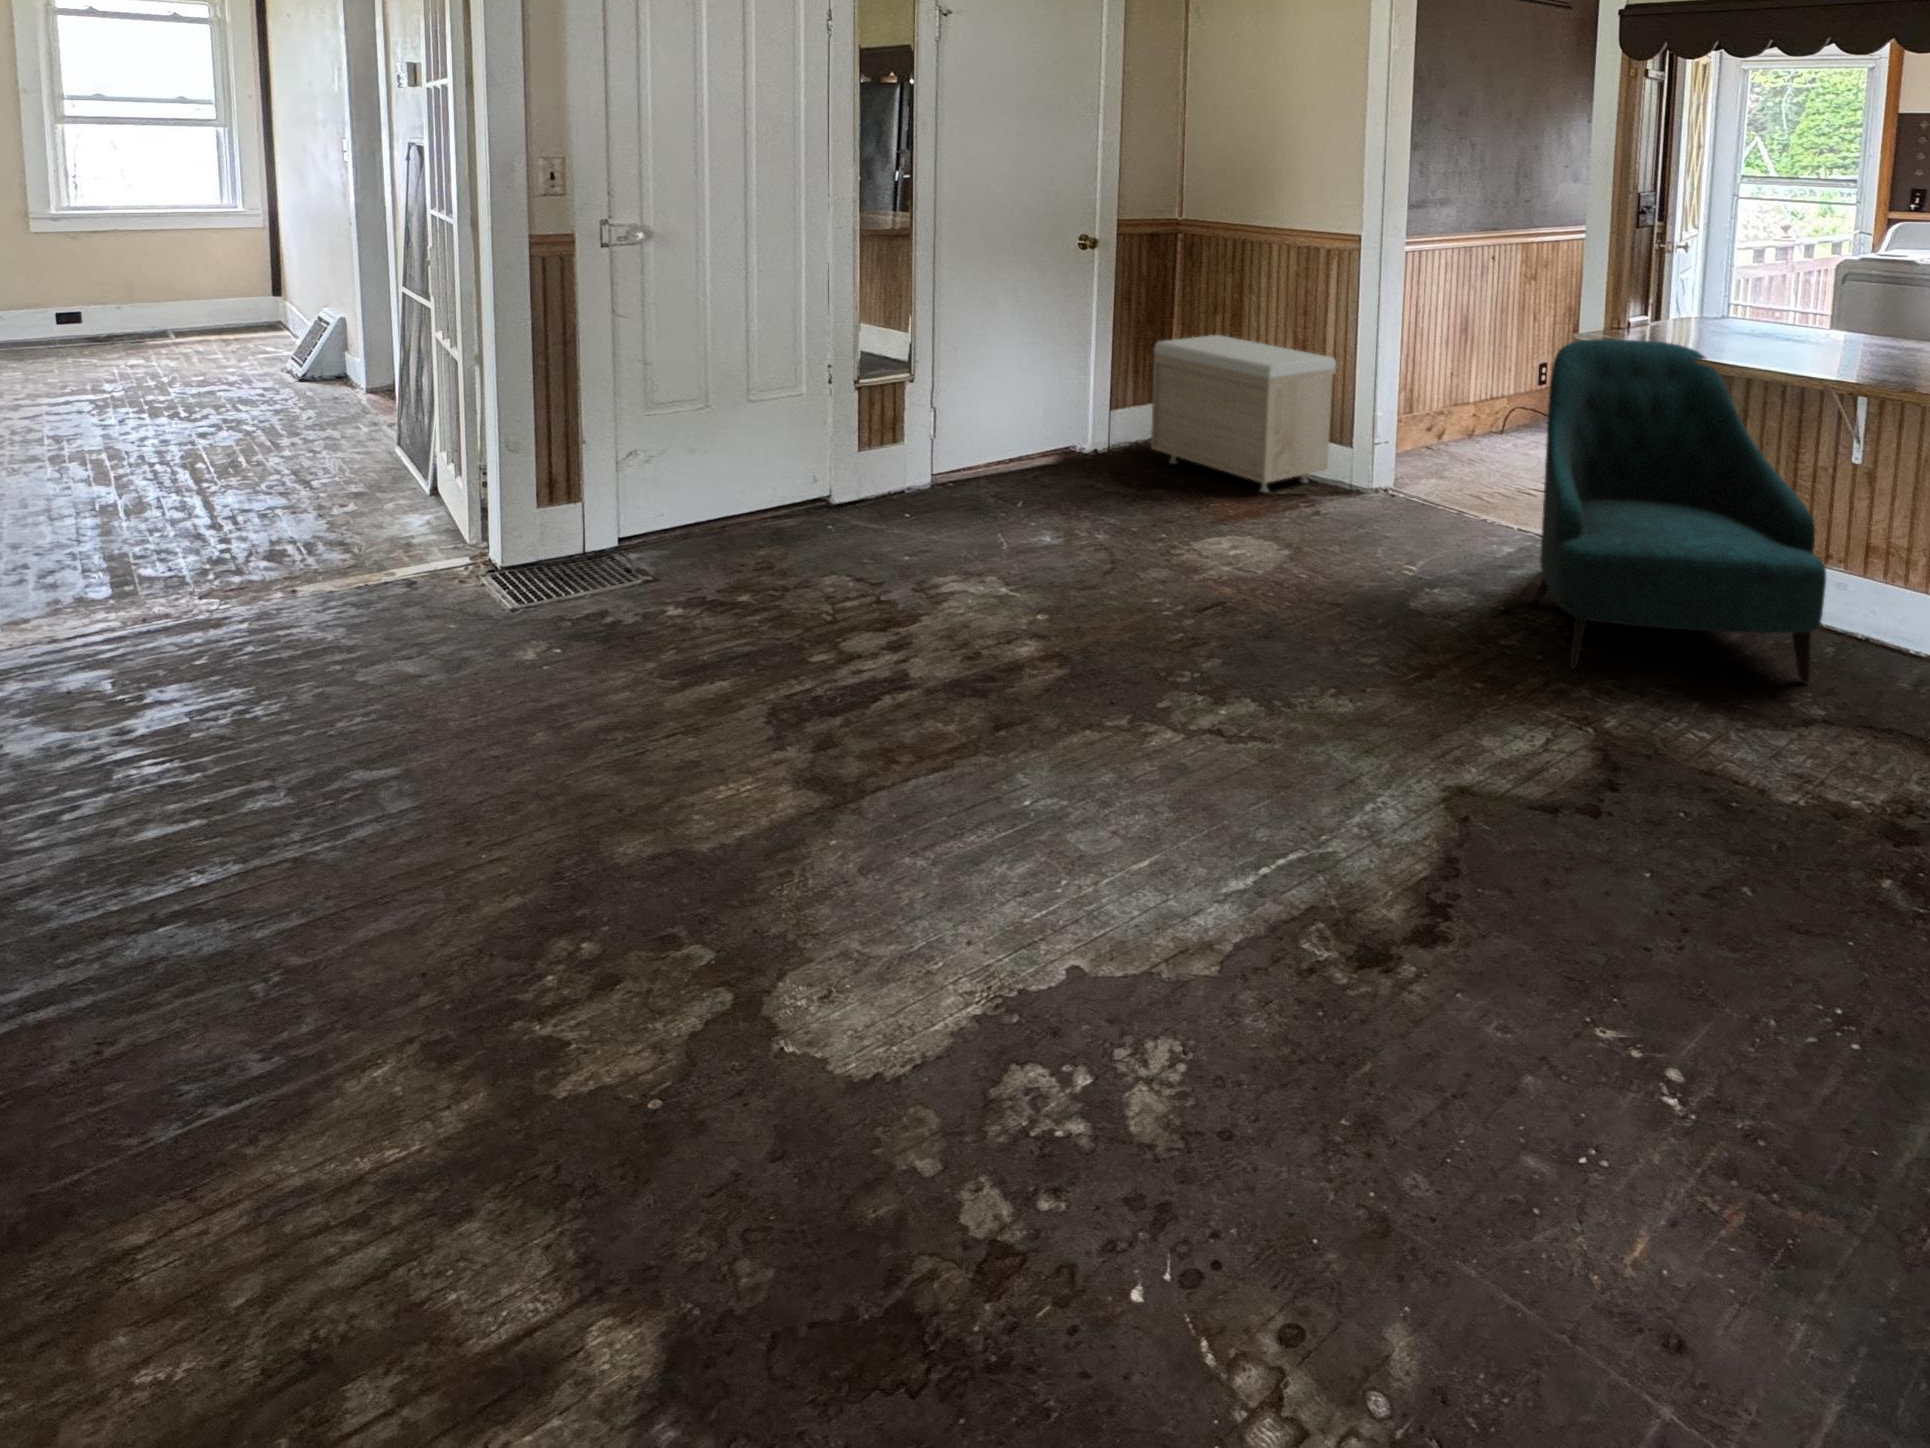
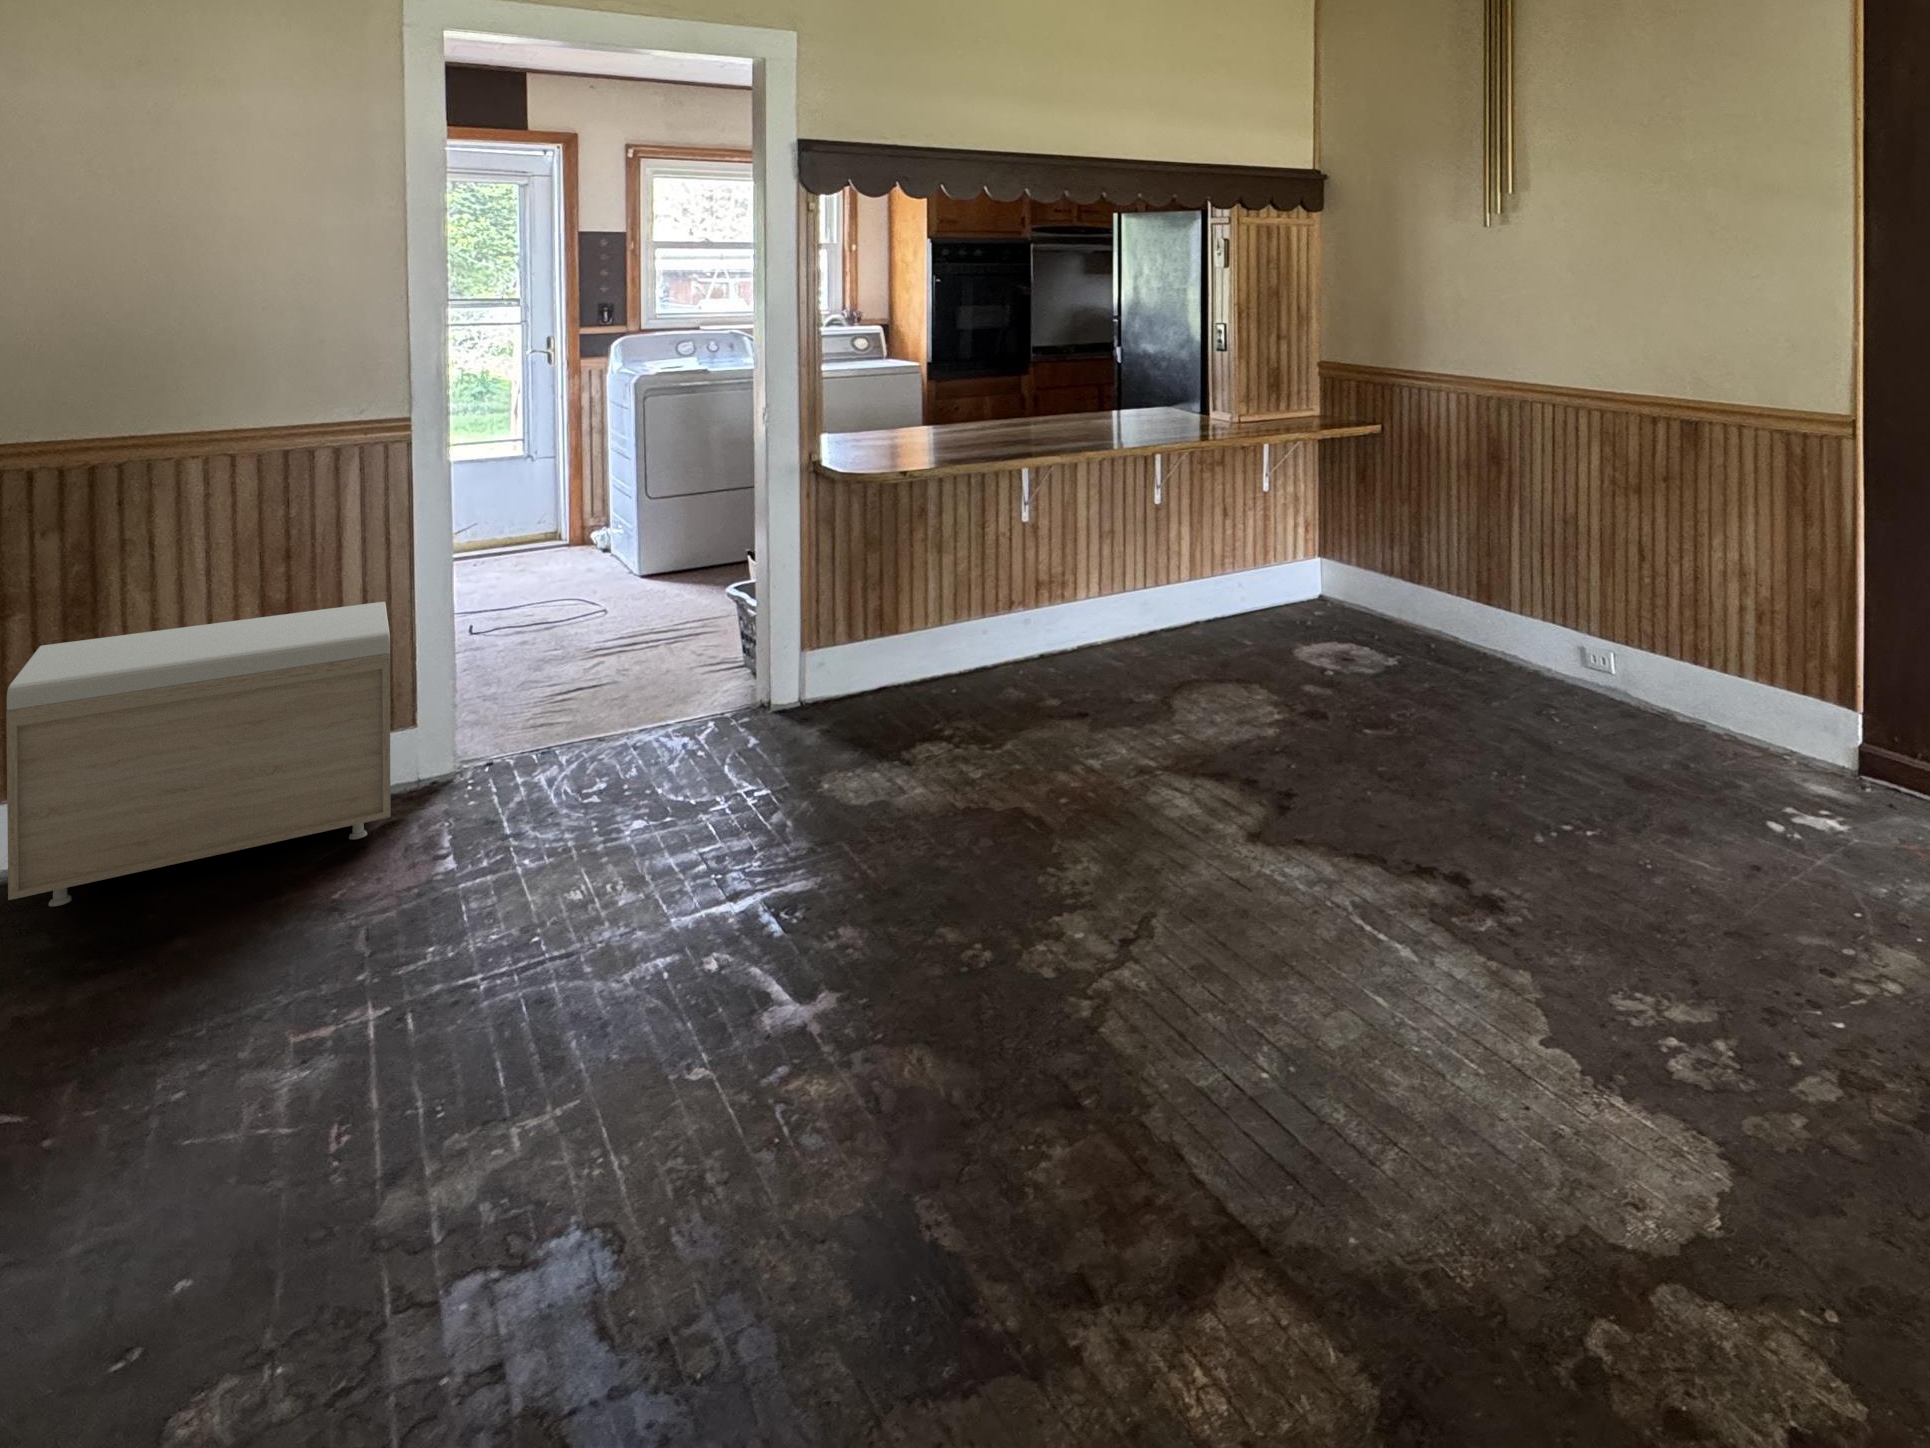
armchair: present [1534,339,1826,682] -> none [853,462,1118,752]

